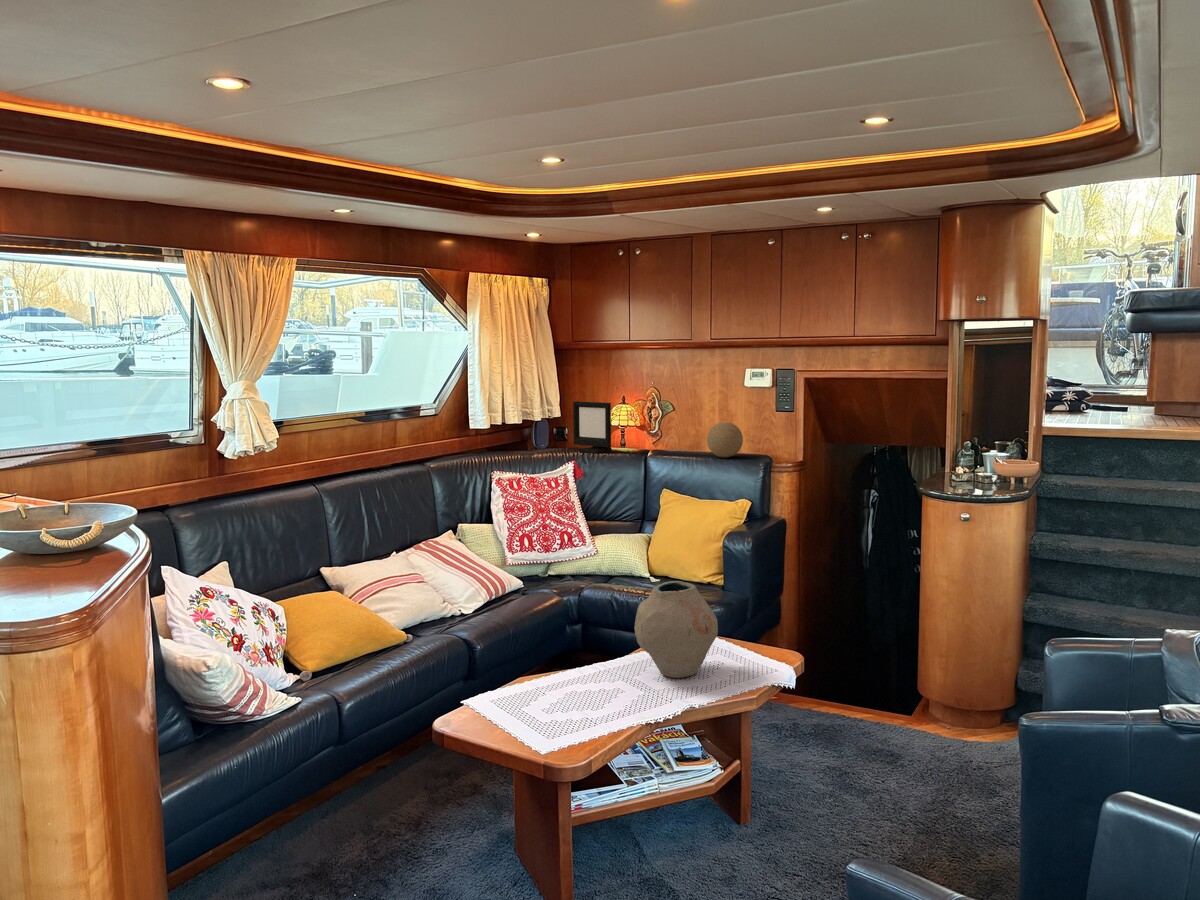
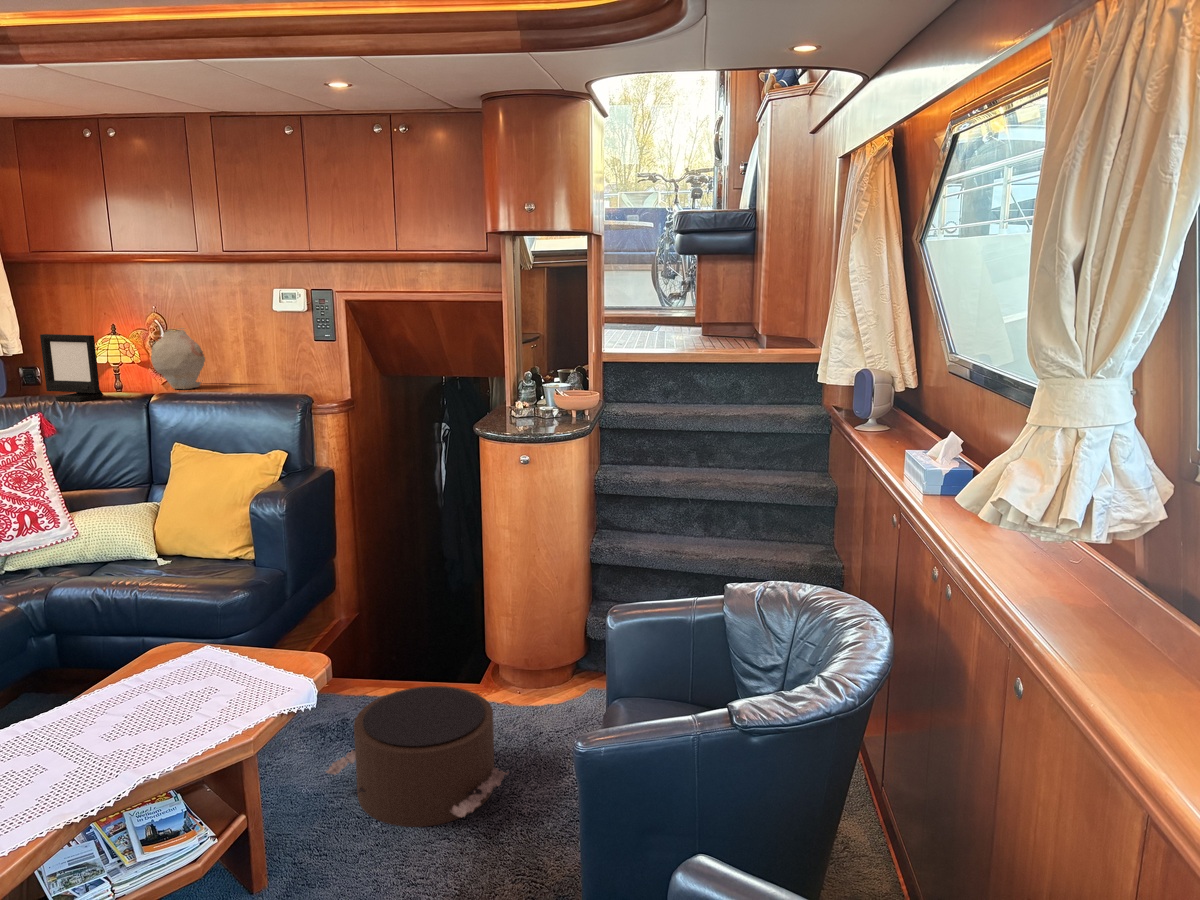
decorative orb: present [707,422,743,458] -> none [228,356,275,400]
vase: present [635,581,718,678] -> present [151,330,205,389]
pouf: none [790,697,946,806] -> present [326,686,508,827]

